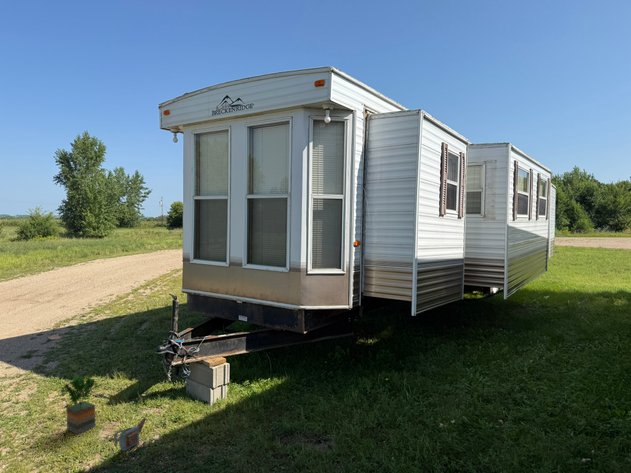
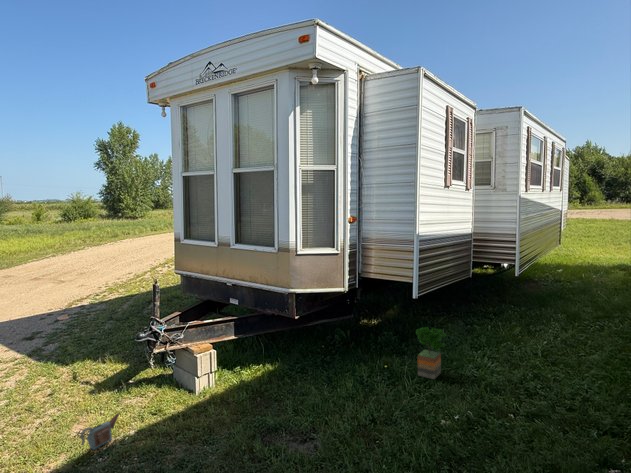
potted tree: present [61,377,101,434] -> present [416,327,446,379]

